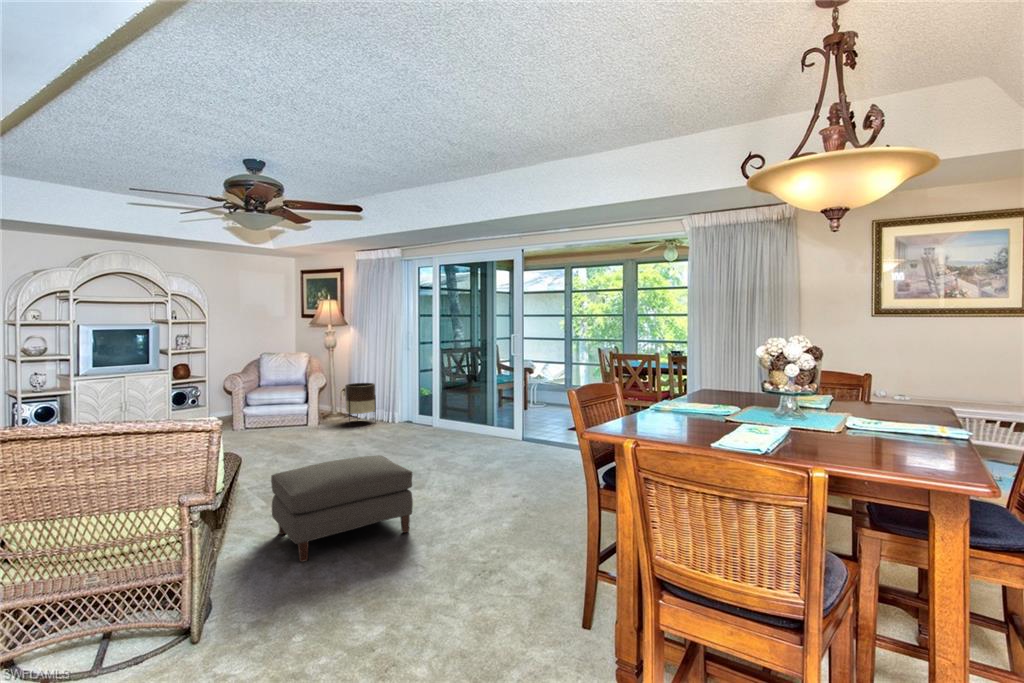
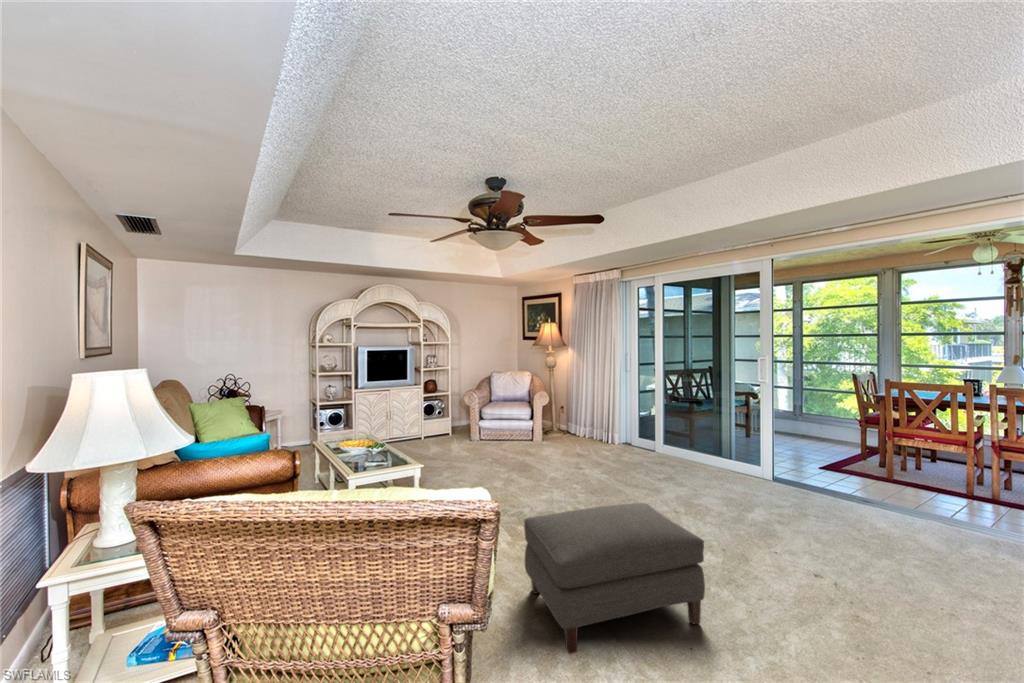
planter: present [345,383,376,425] -> none [566,402,595,444]

